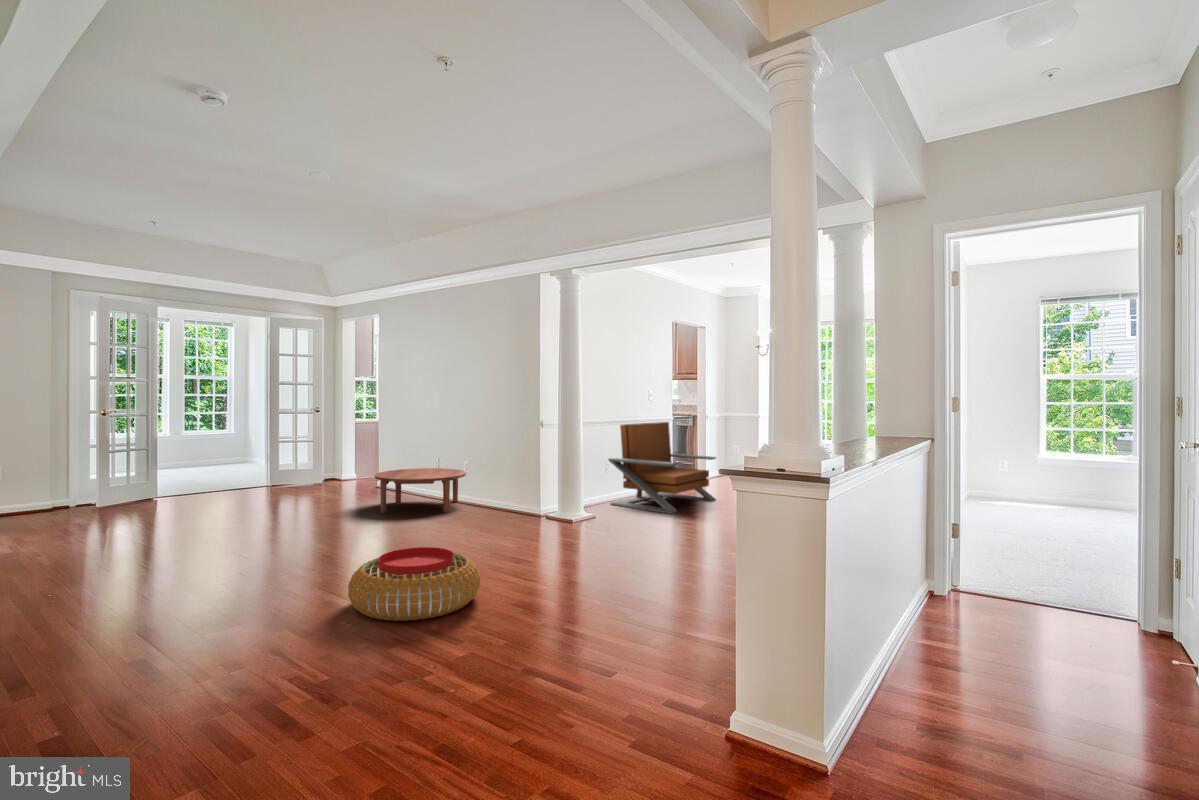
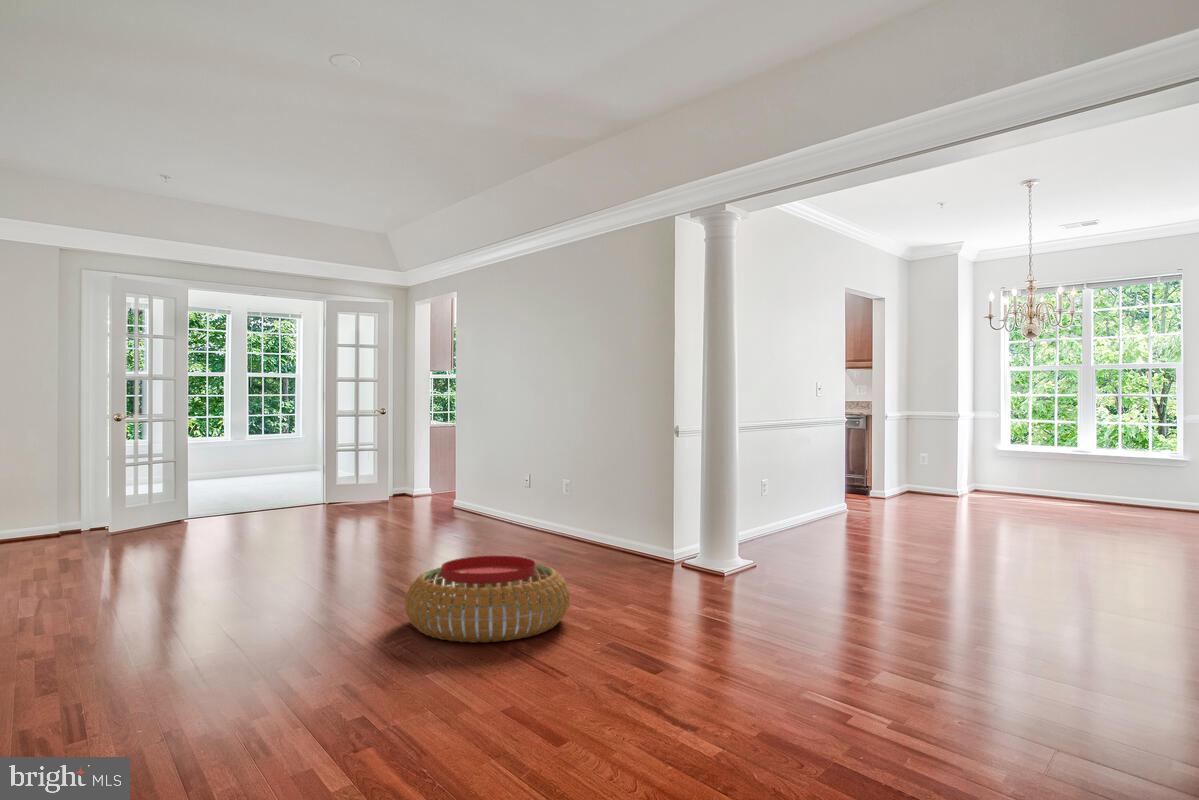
lounge chair: present [609,422,716,513] -> none [746,418,899,539]
coffee table: present [375,468,466,514] -> none [448,479,559,533]

